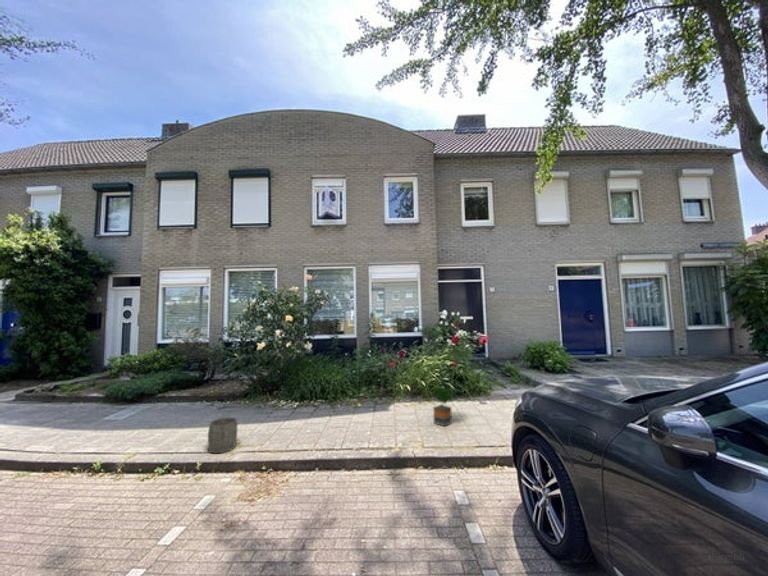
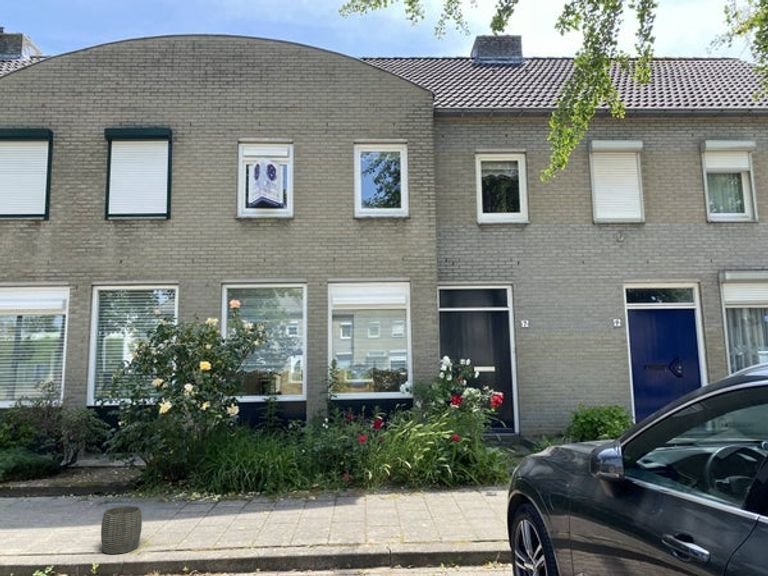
potted tree: present [433,387,454,426] -> none [419,465,452,520]

